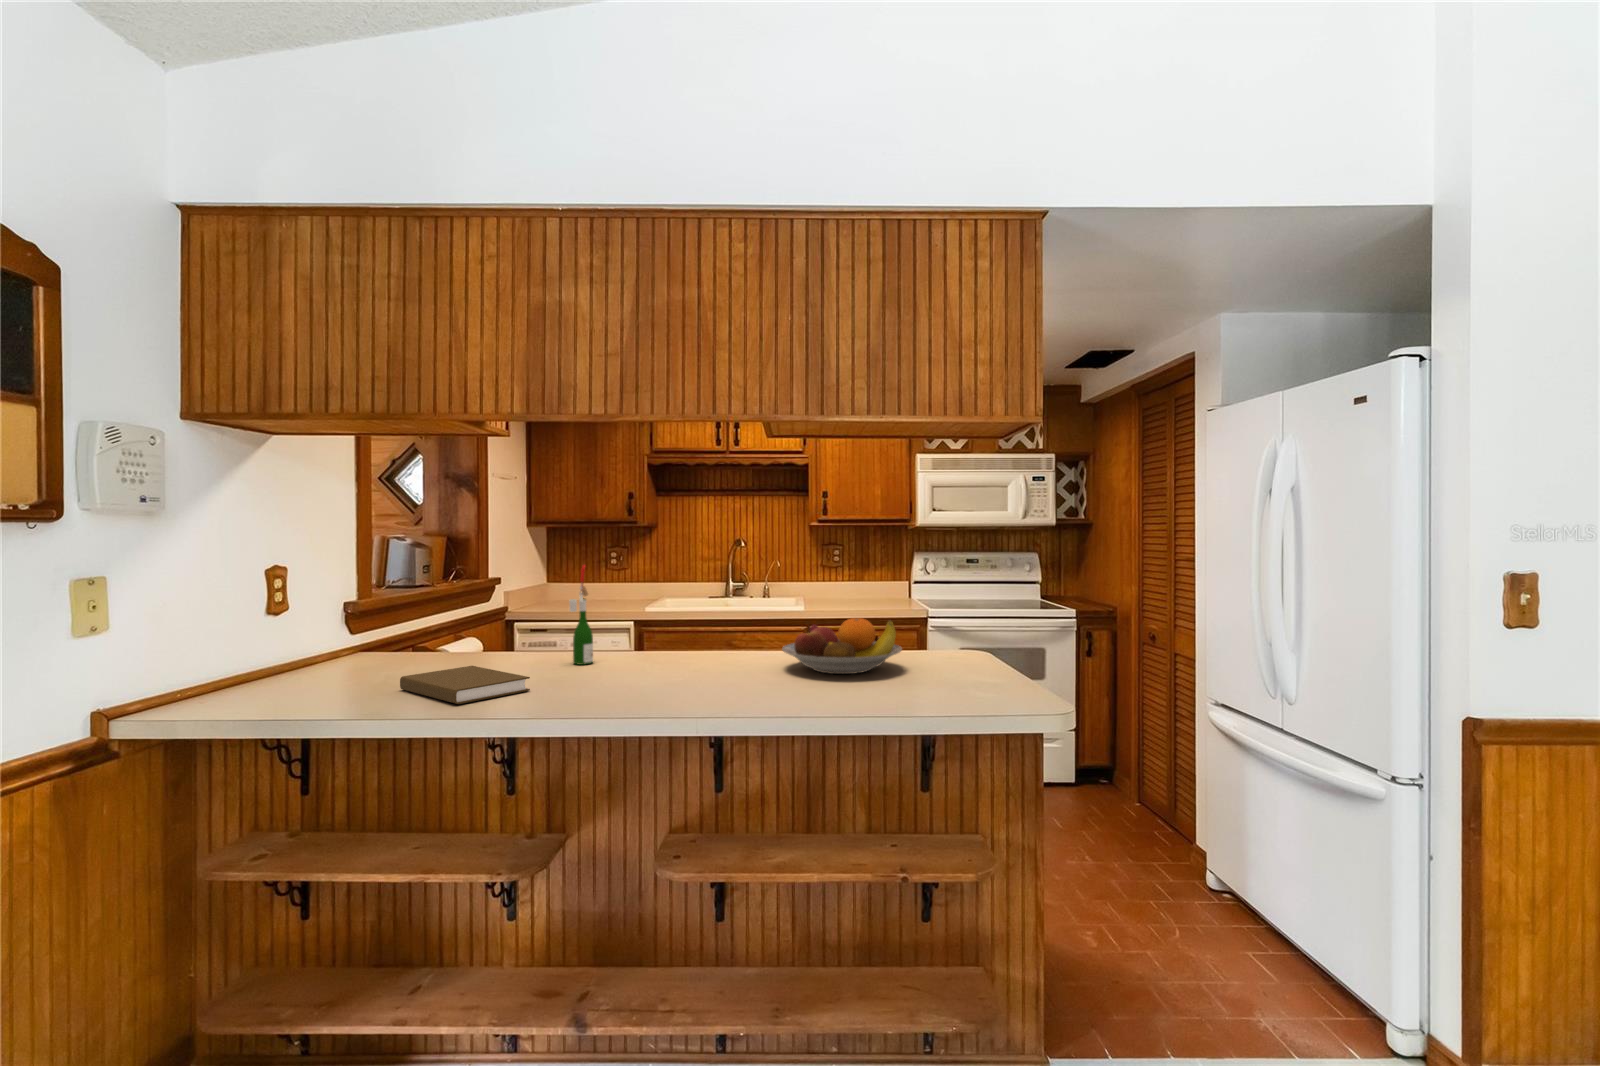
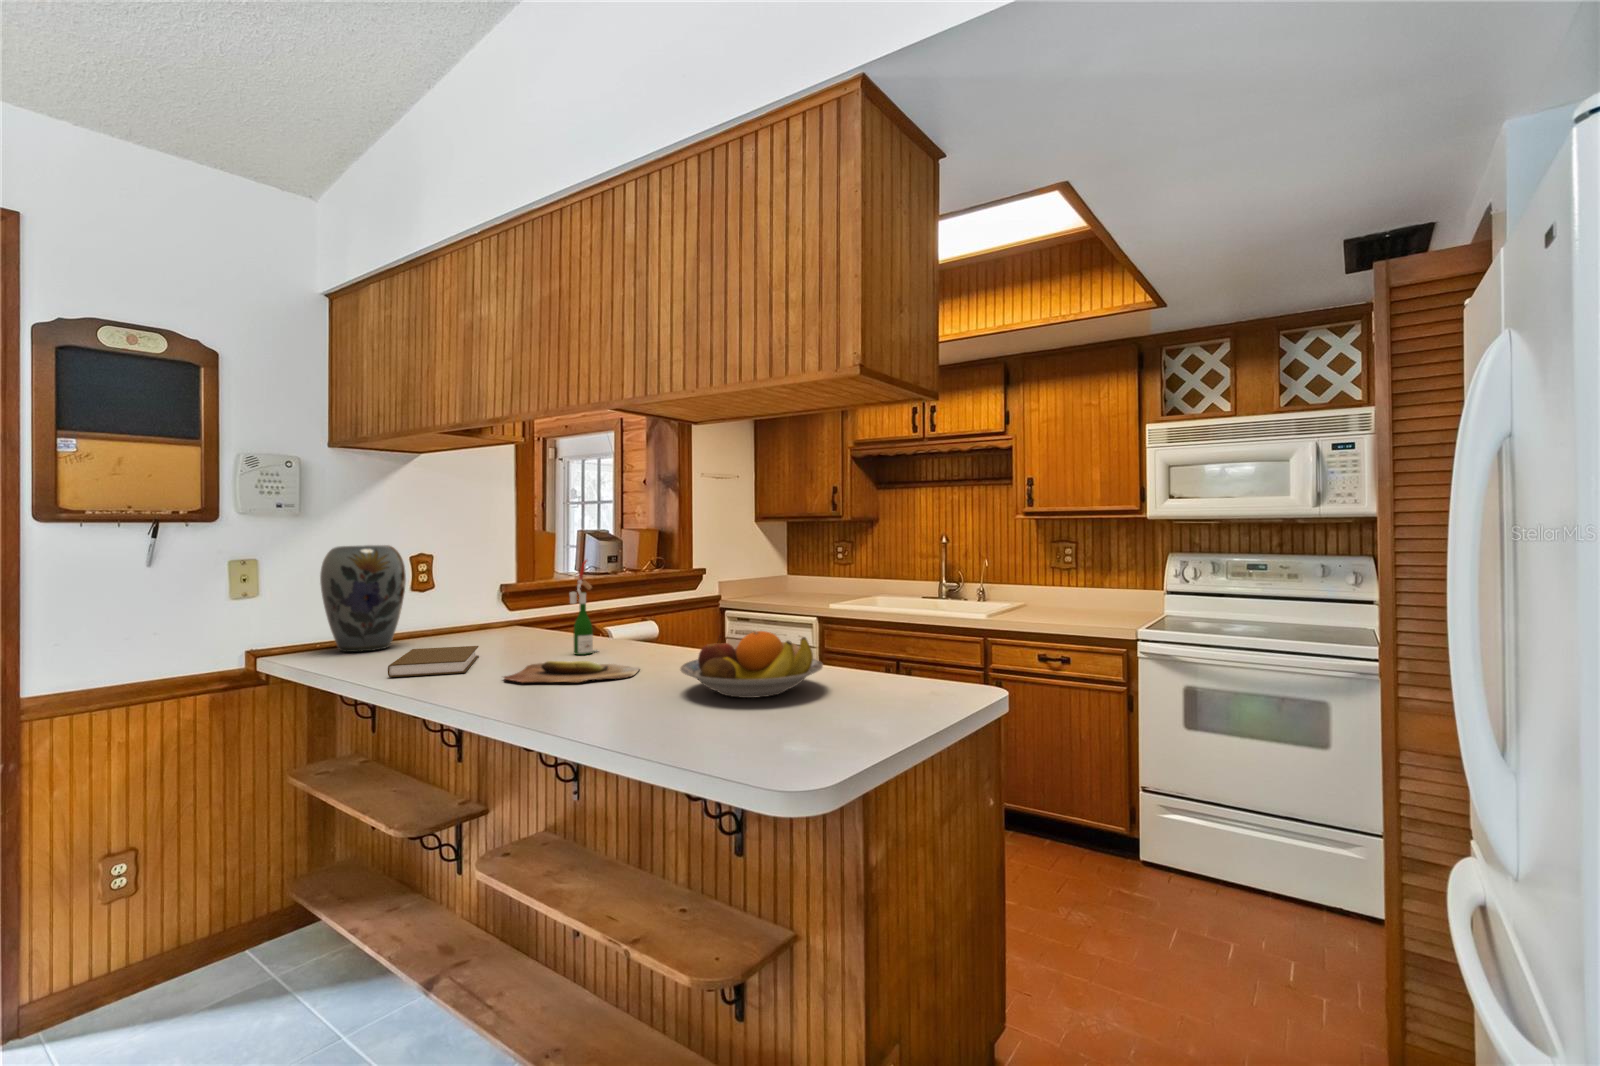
vase: none [208,553,326,694] -> present [320,545,406,652]
cutting board: none [579,663,712,688] -> present [504,661,640,682]

